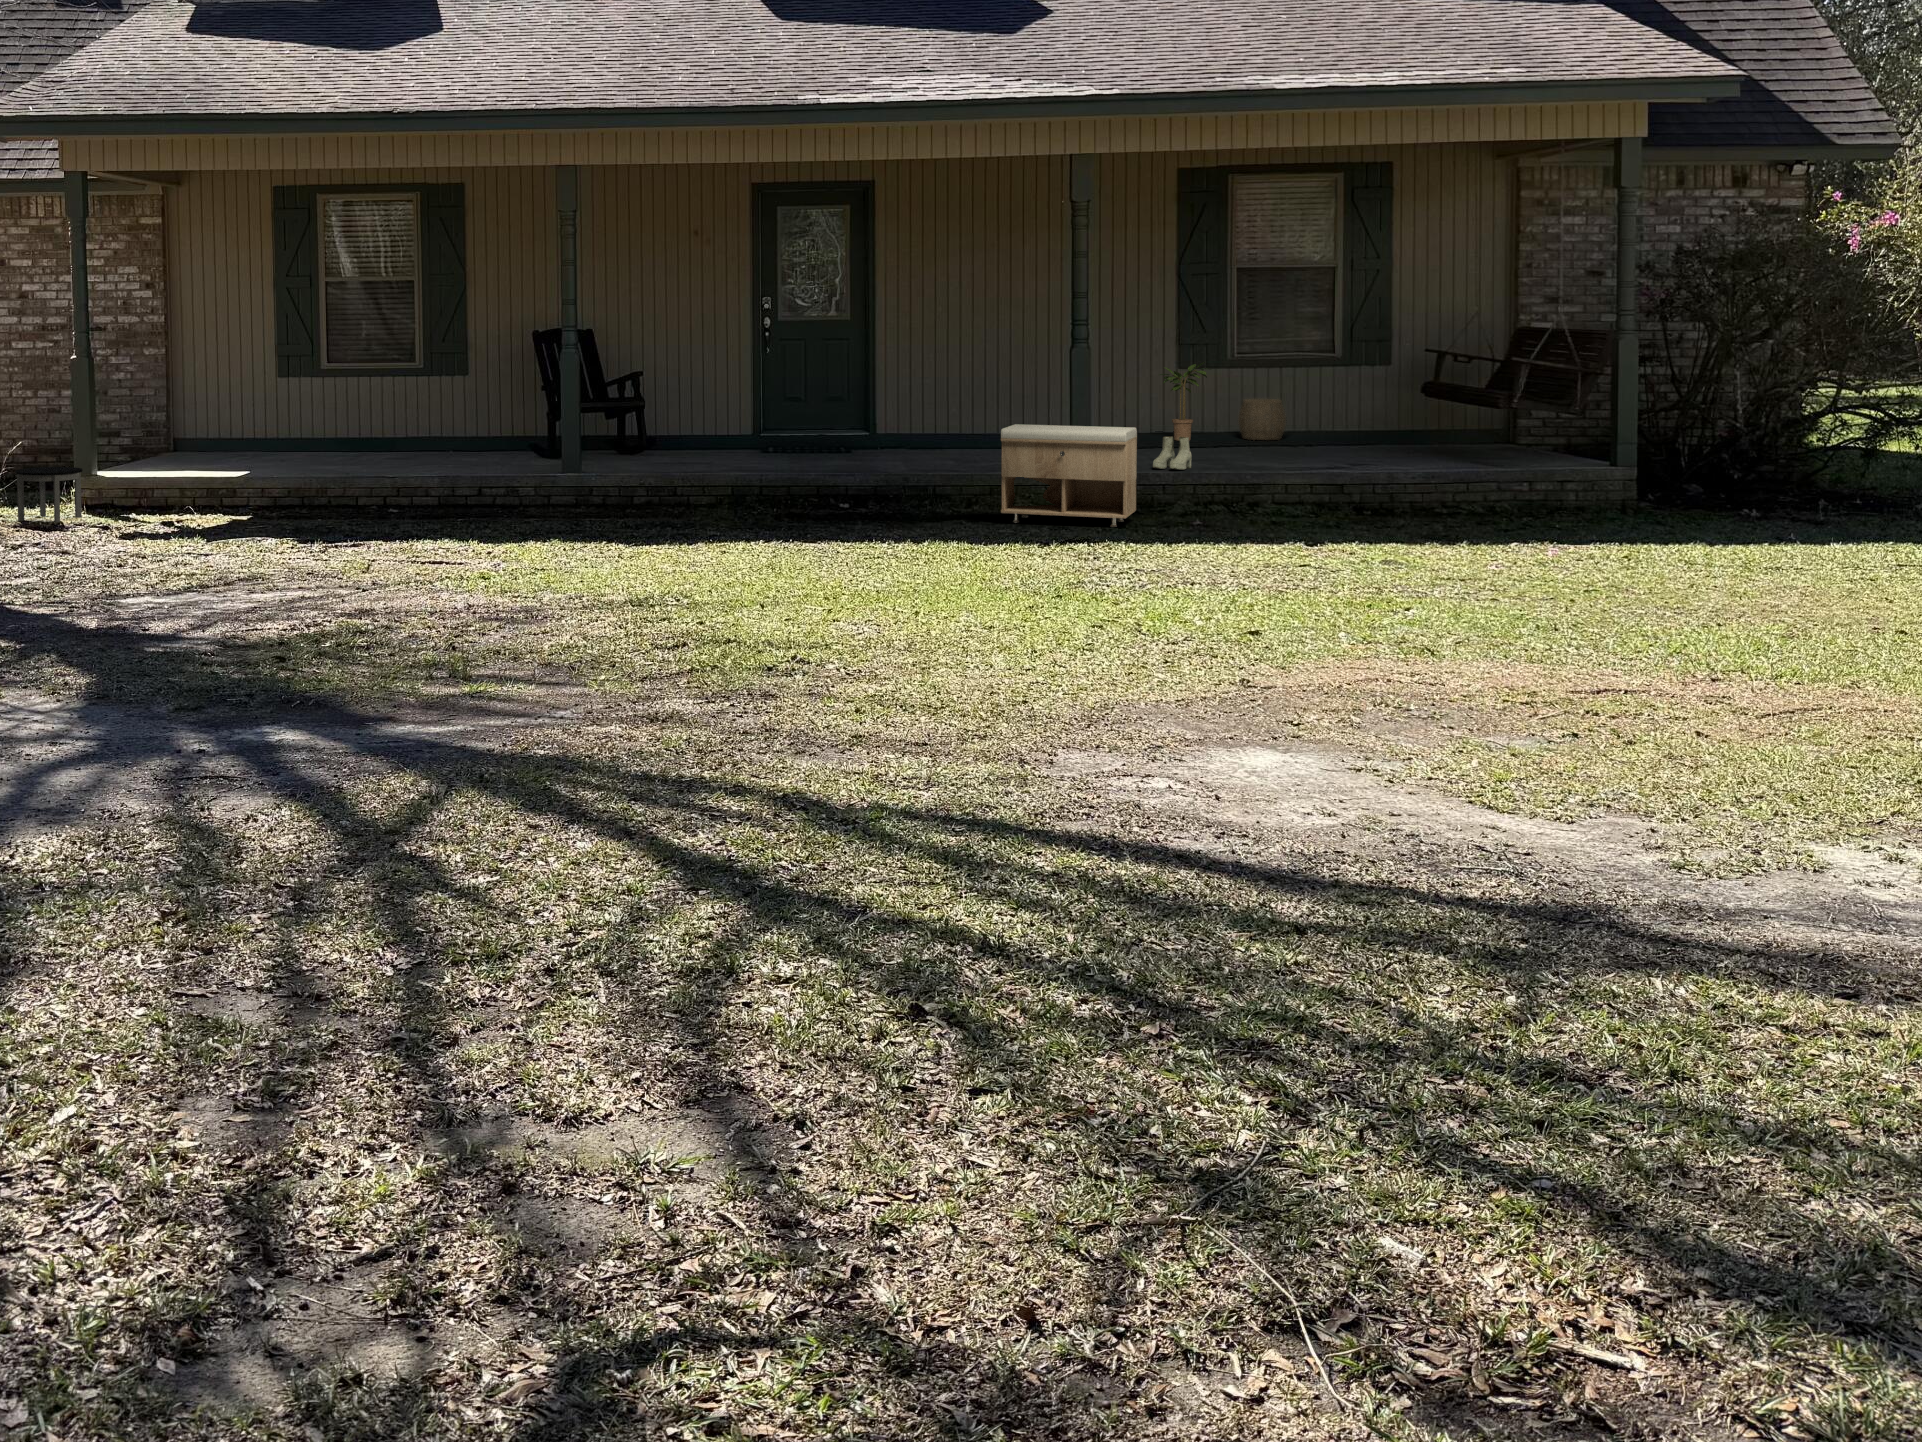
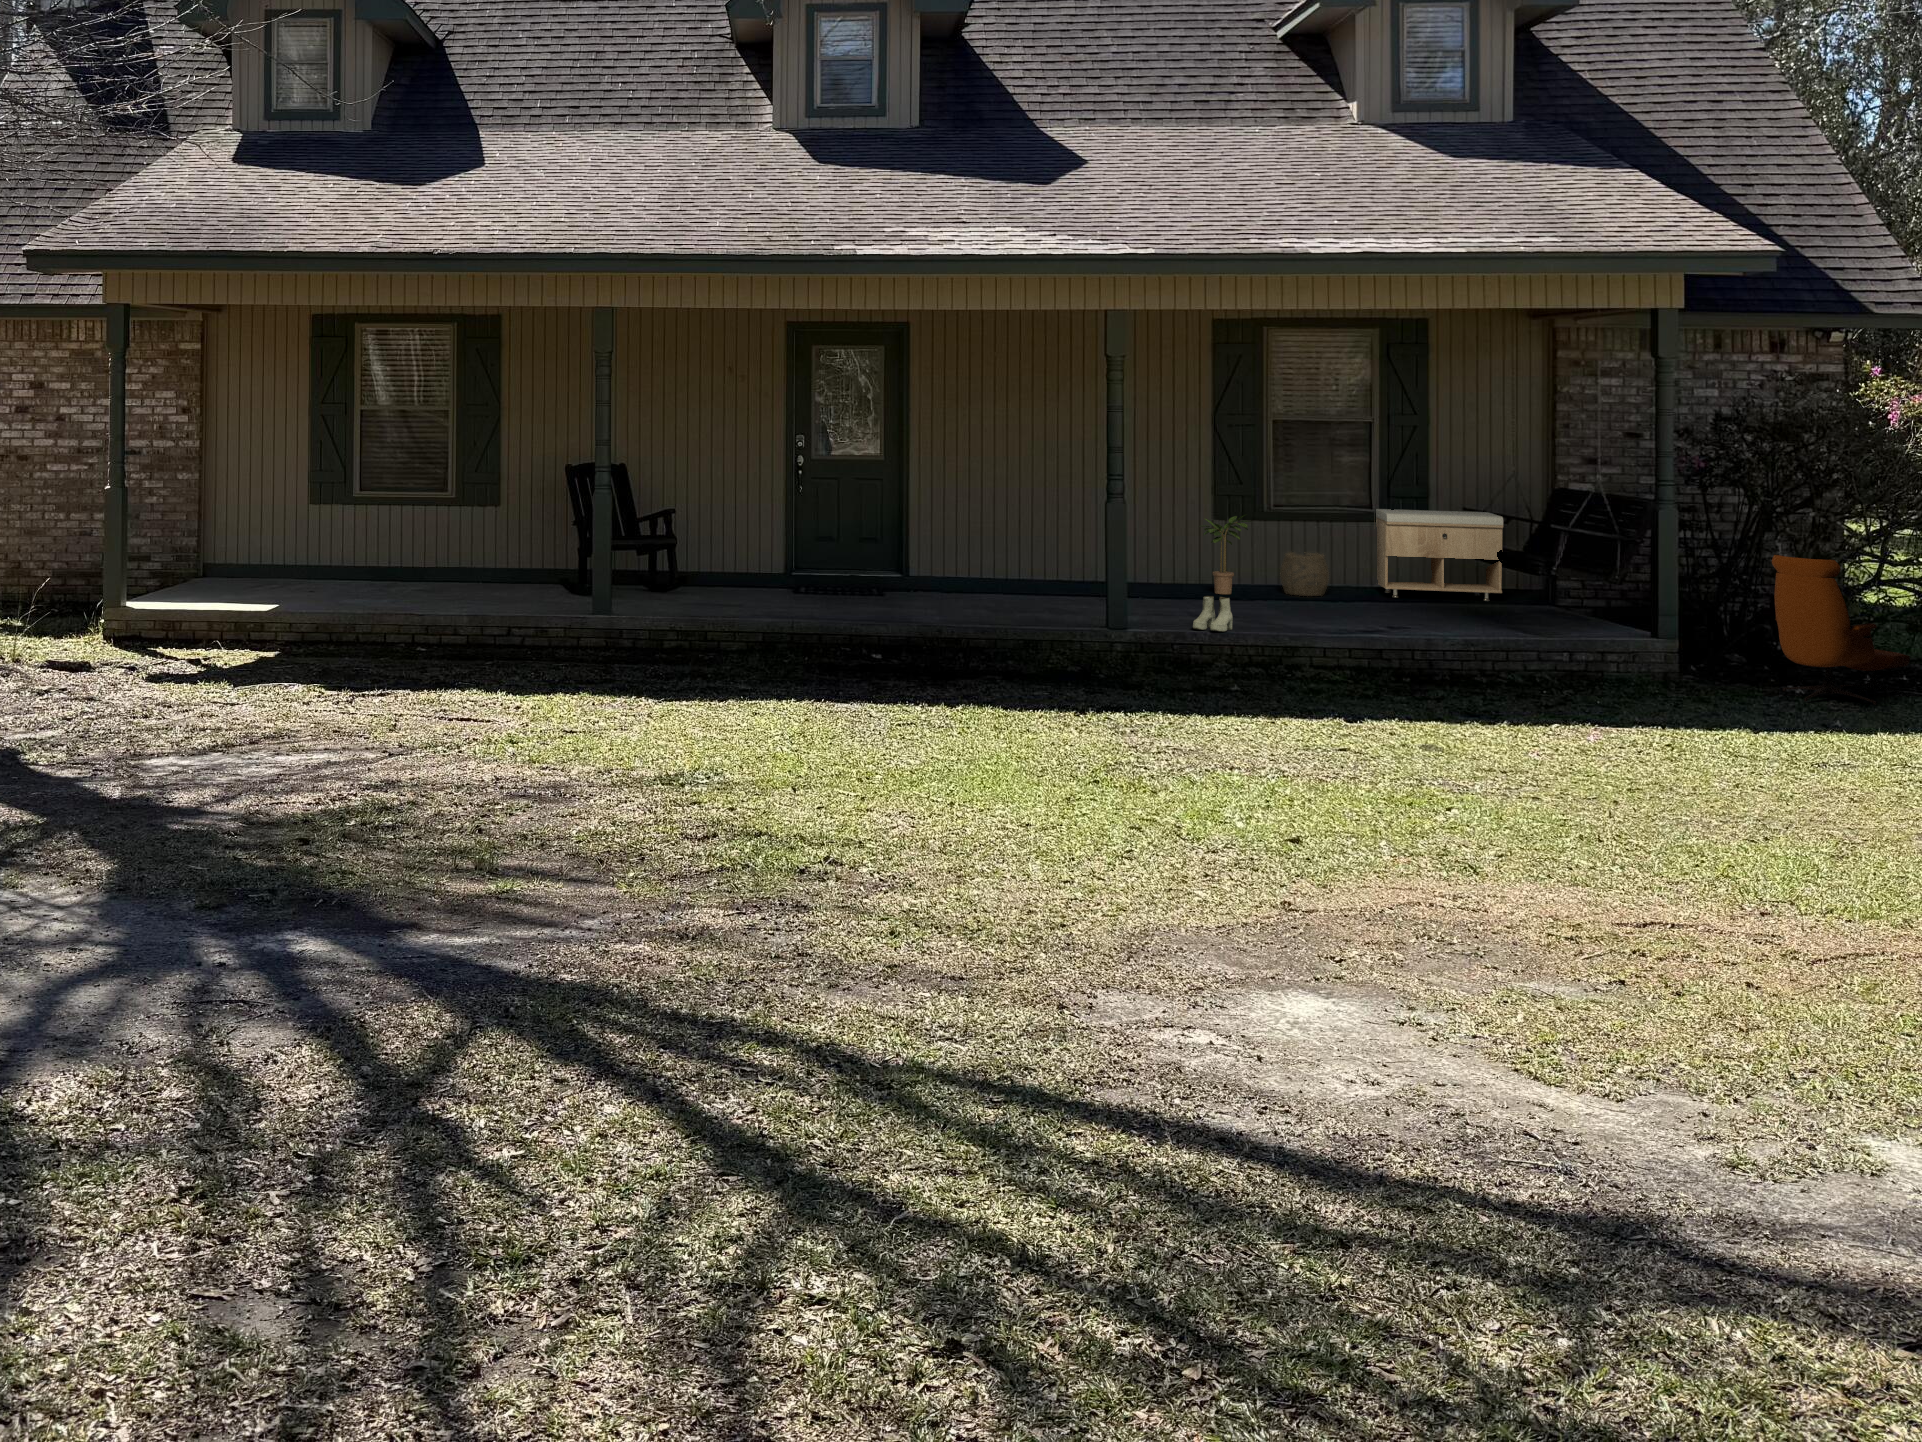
lounge chair: none [1718,379,1850,522] -> present [1772,555,1910,705]
storage bench: present [1001,424,1137,527] -> present [1376,509,1503,601]
round table: present [15,467,83,522] -> none [43,600,110,658]

